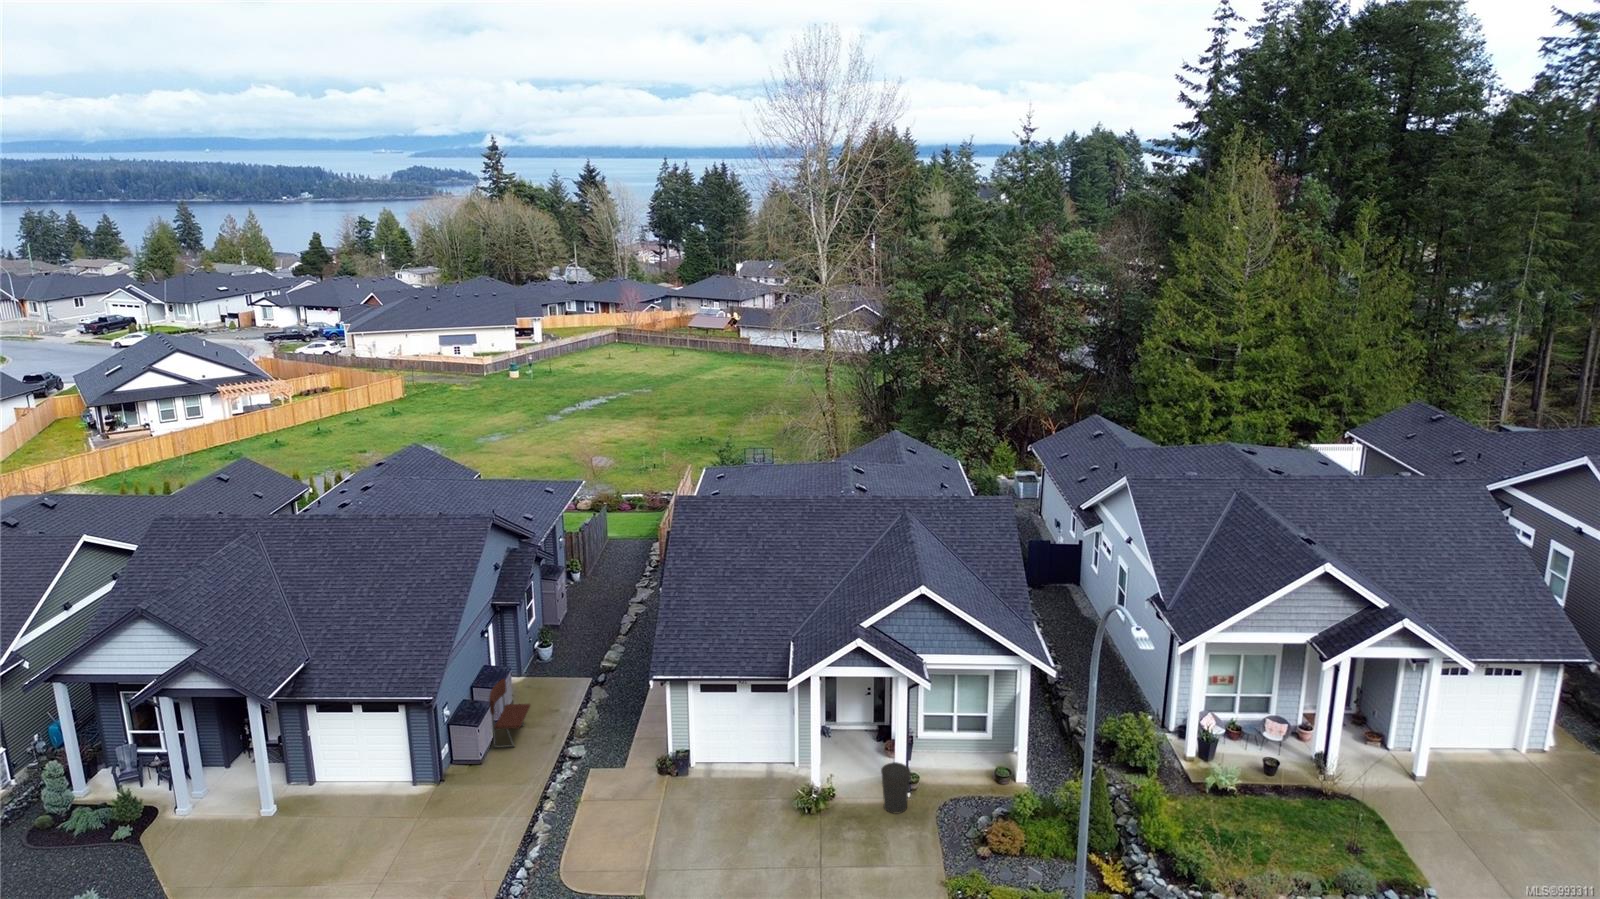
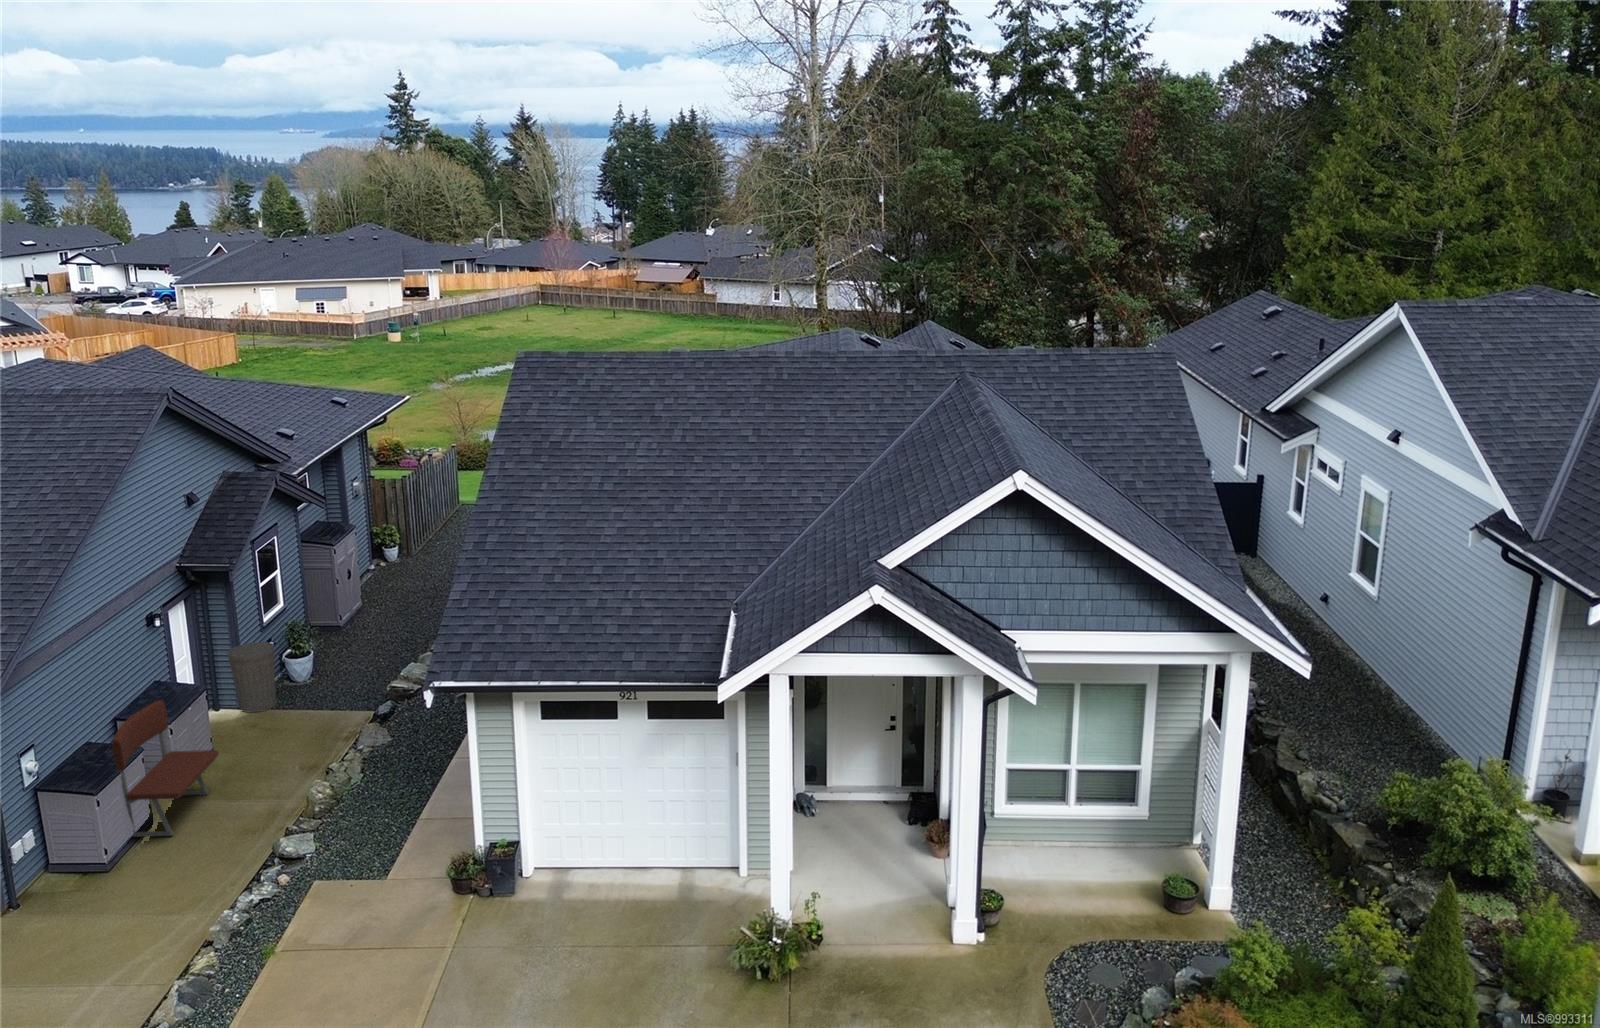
trash can: present [881,762,911,814] -> present [228,642,277,713]

